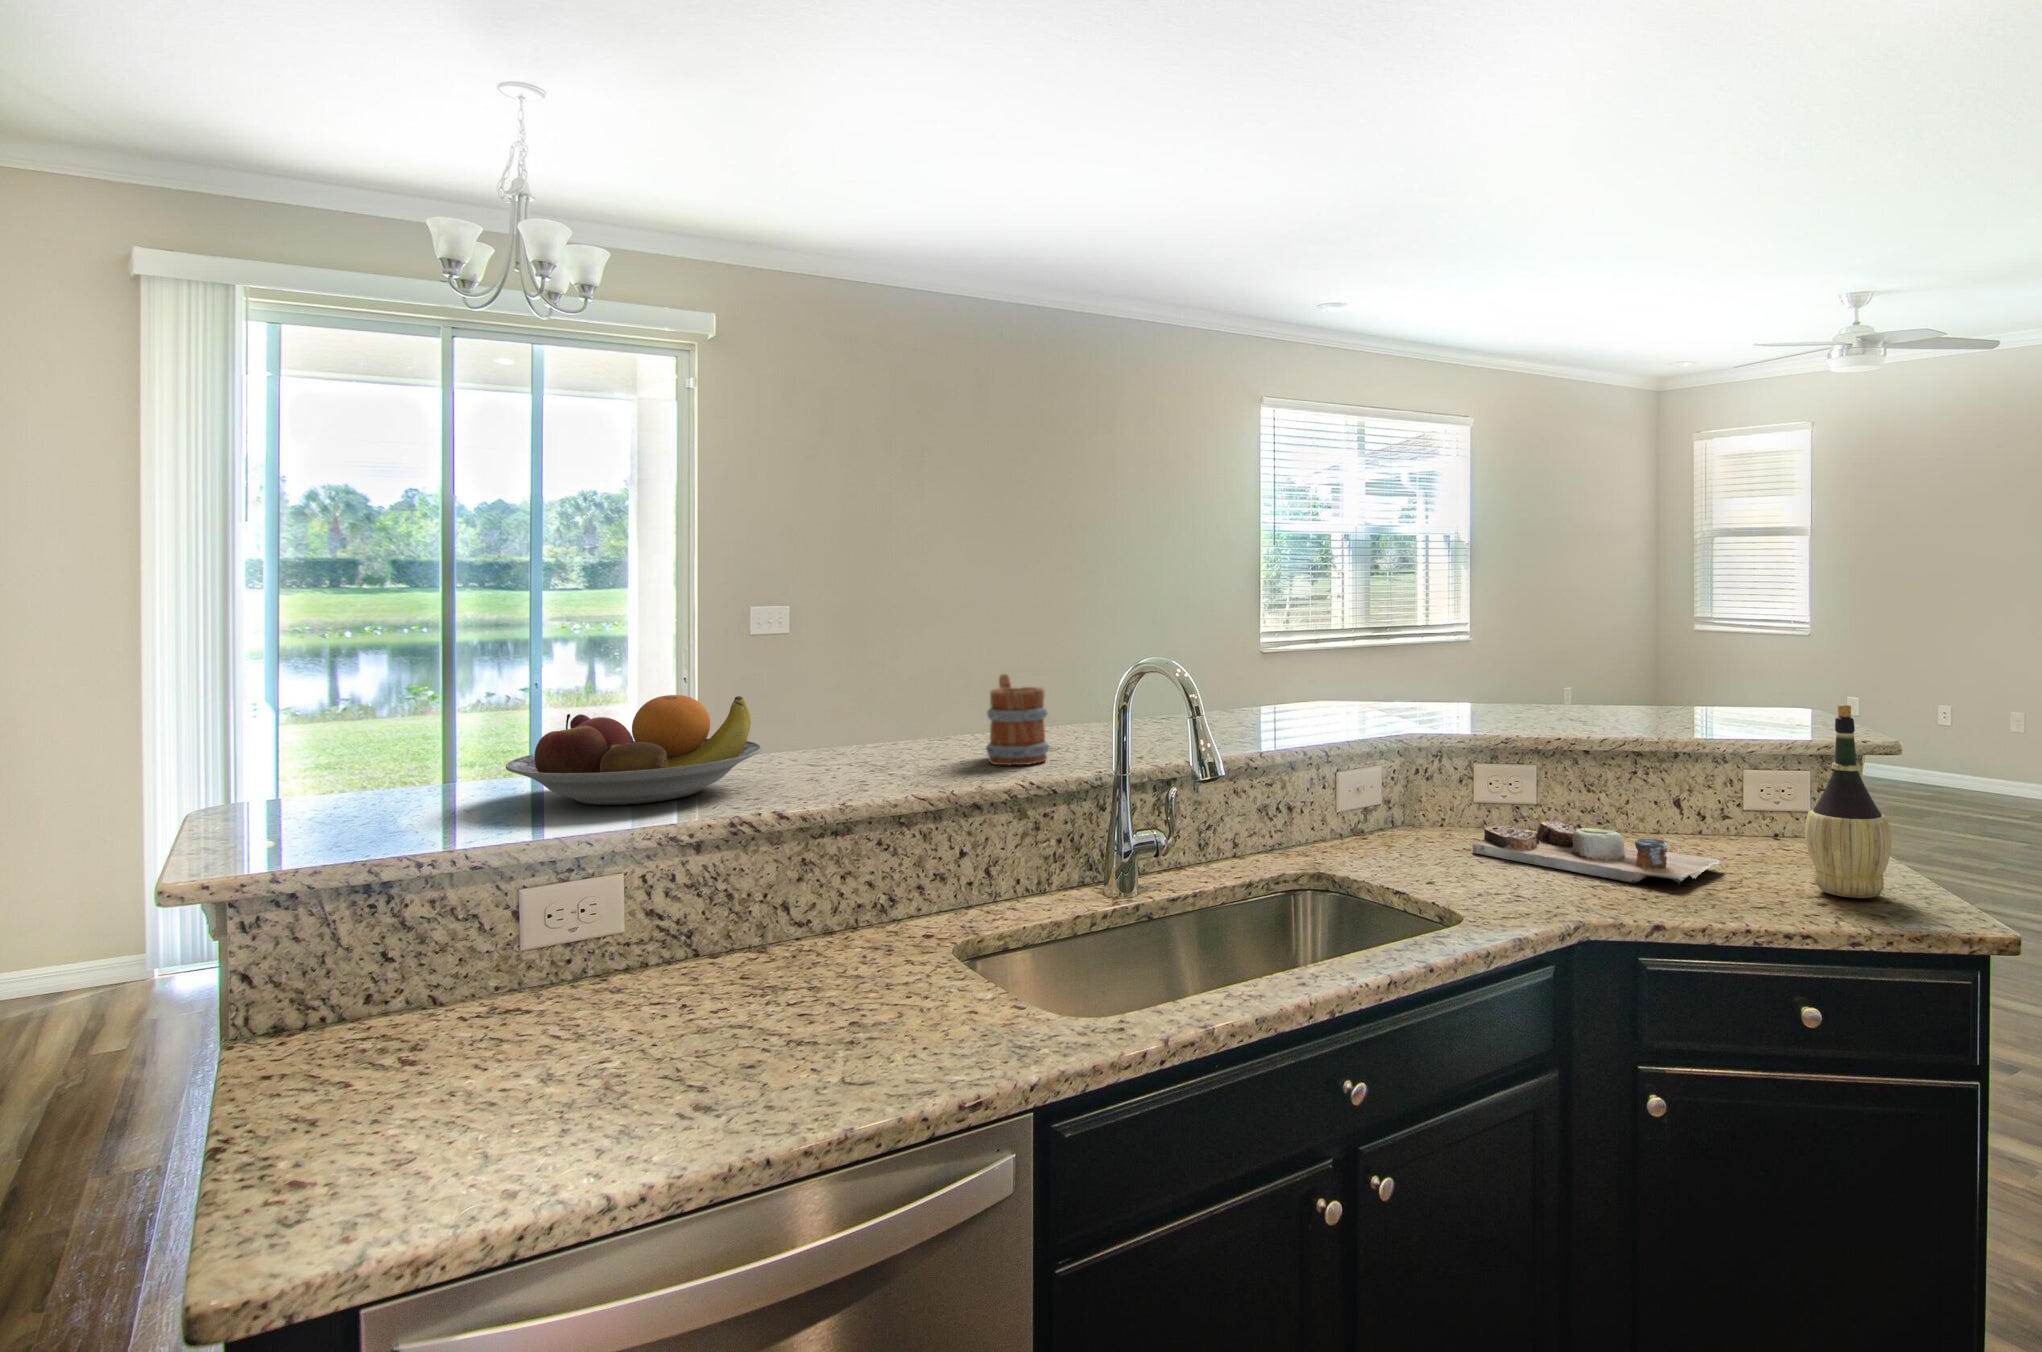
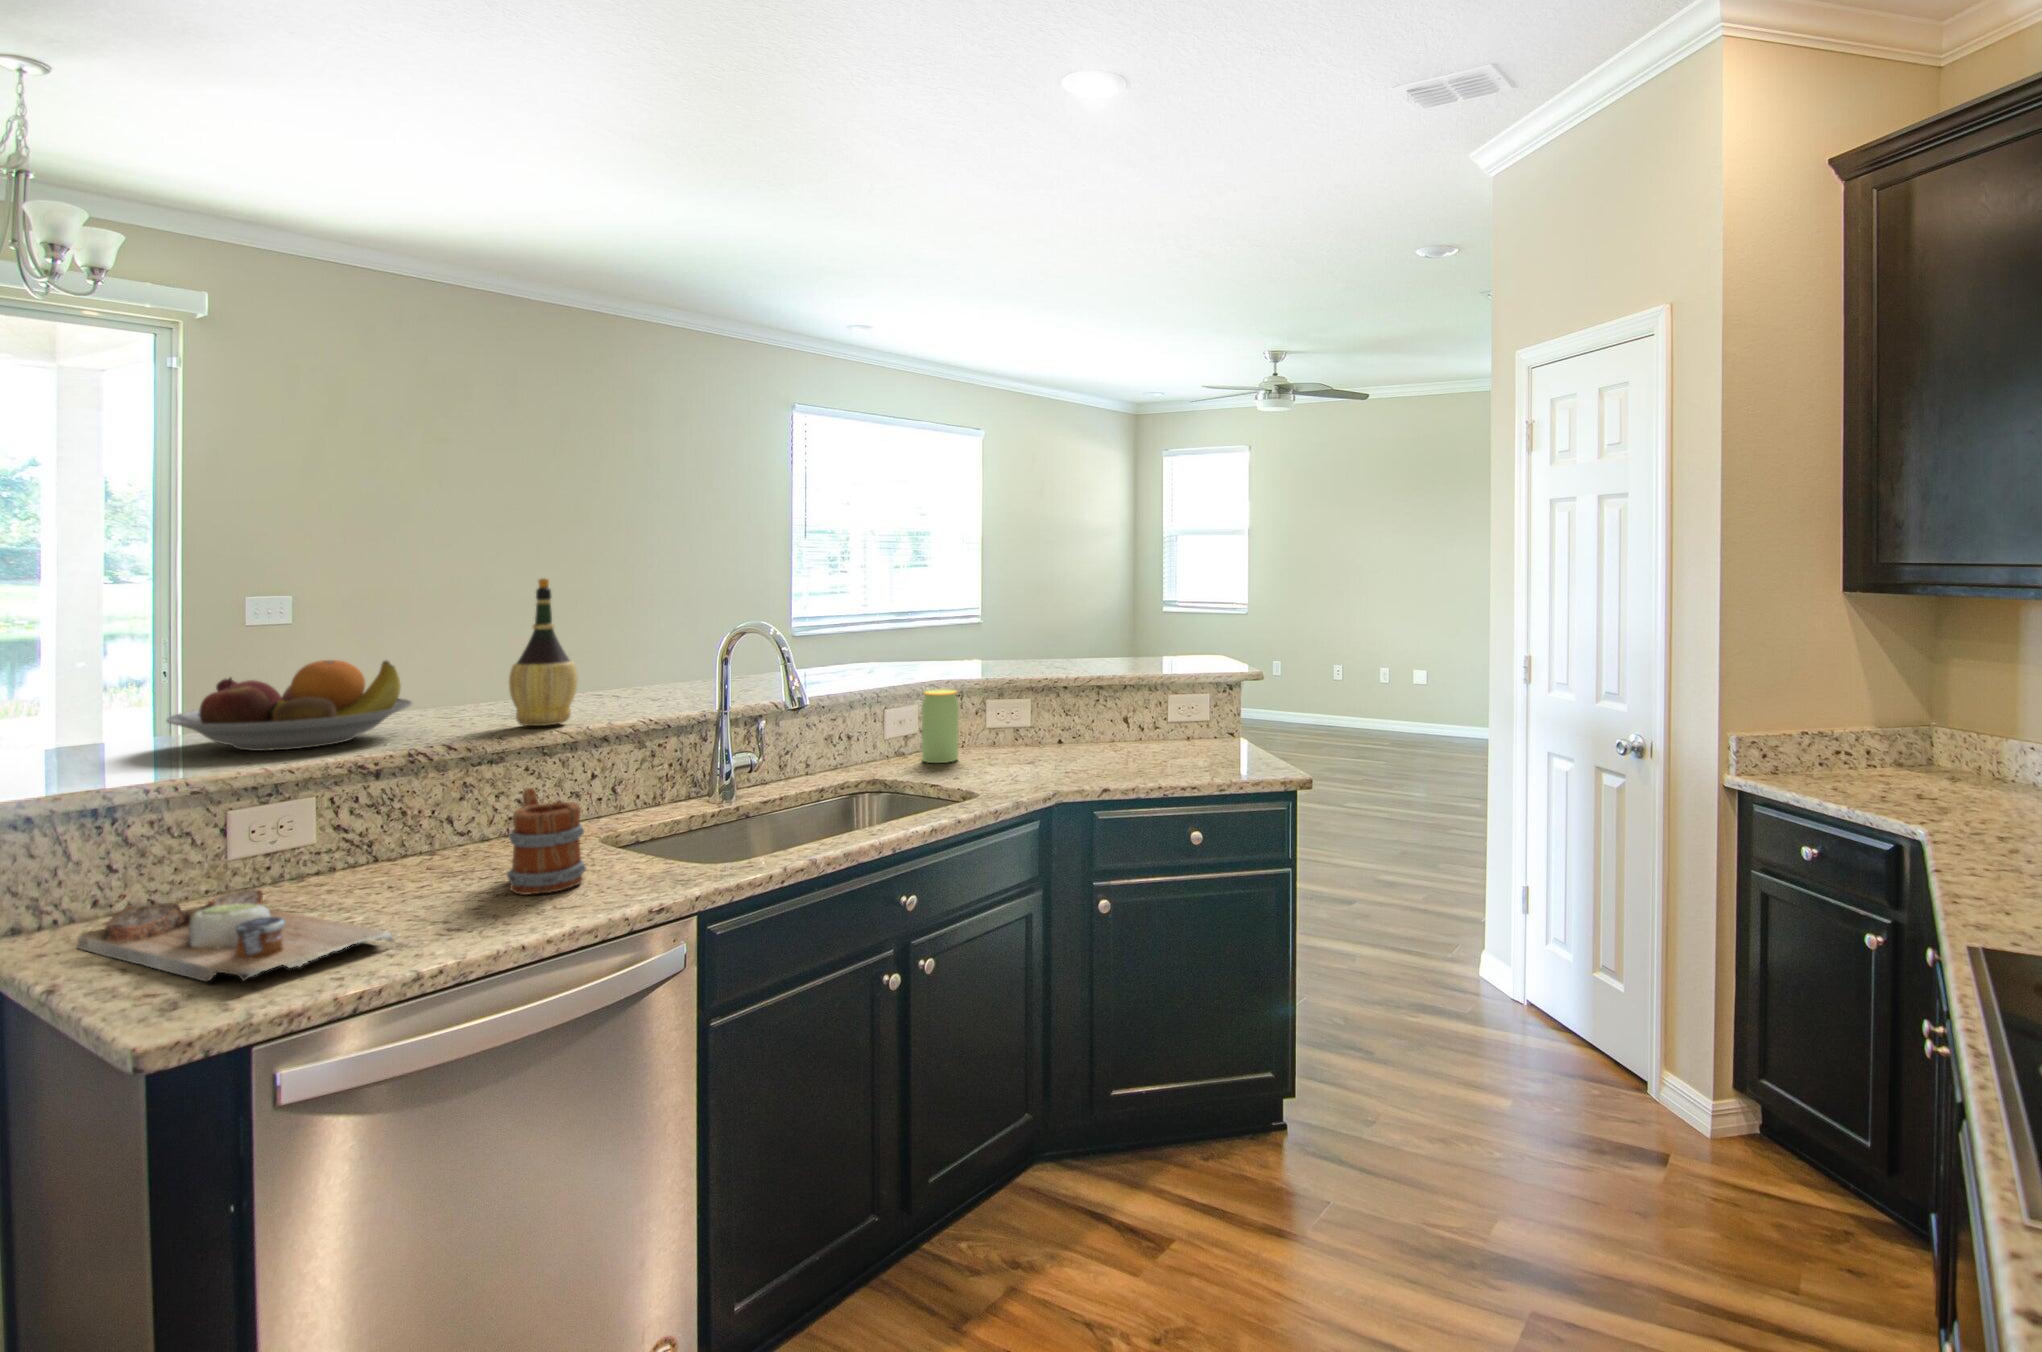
mug: present [986,674,1049,765] -> present [507,788,586,895]
wine bottle: present [1805,705,1891,898] -> present [509,578,578,726]
jar: none [1382,748,1434,853] -> present [922,689,959,763]
cutting board: present [1472,820,1724,884] -> present [77,889,395,982]

